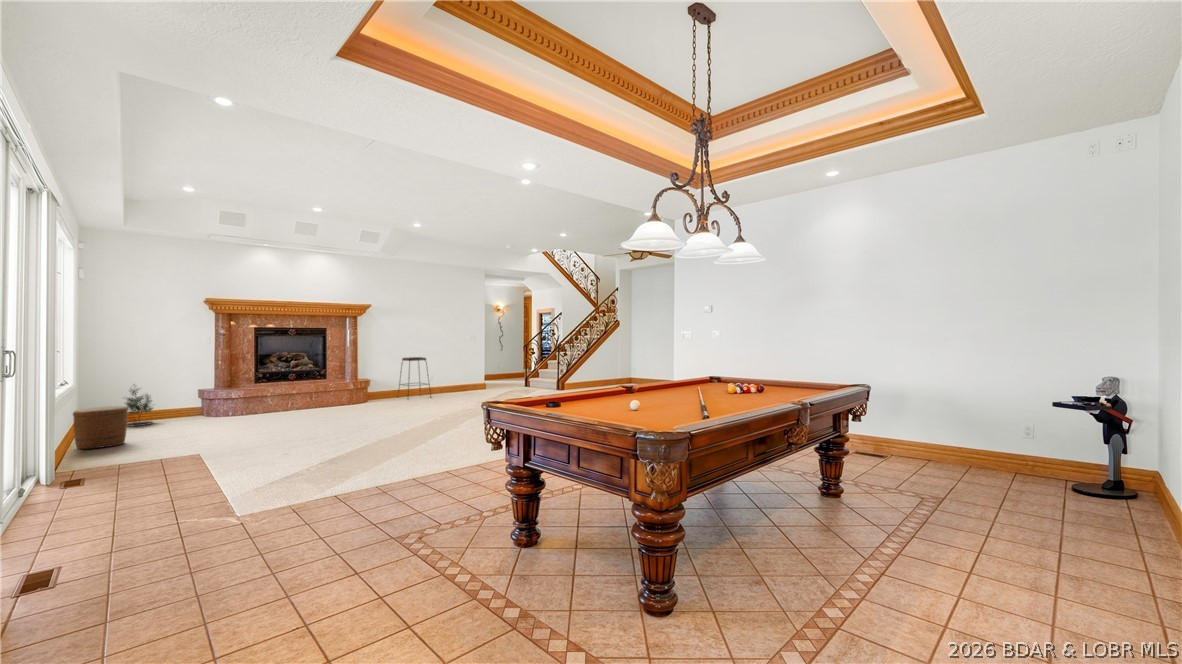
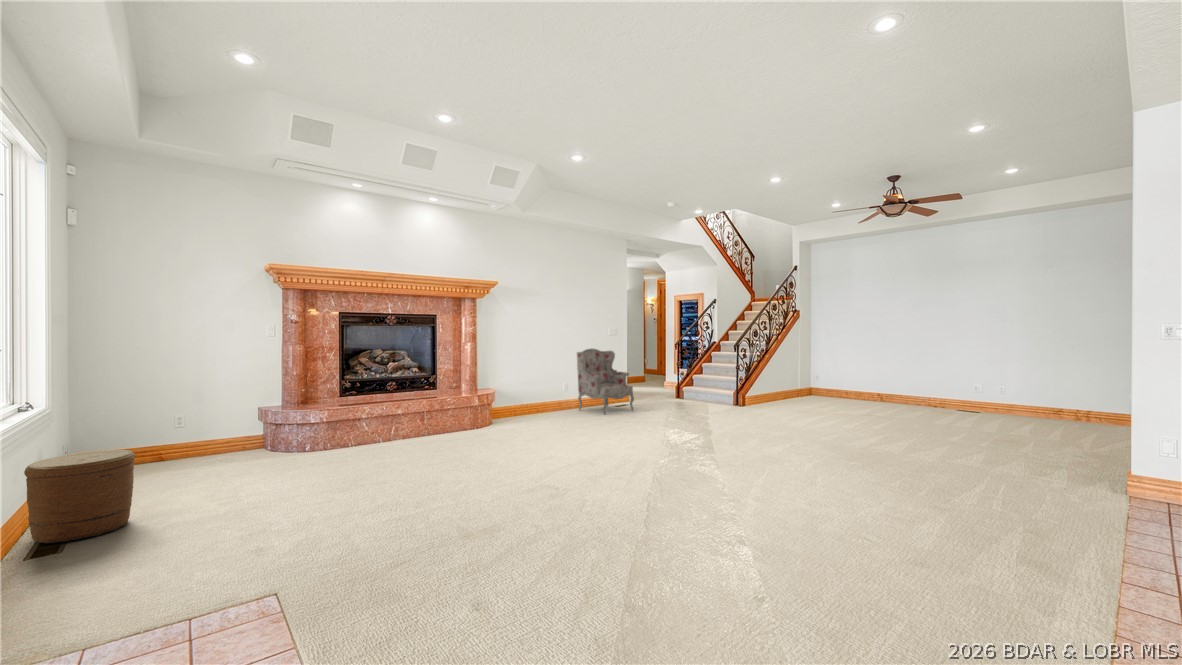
armchair: none [437,351,476,396] -> present [577,348,634,414]
bar stool: present [399,357,431,391] -> none [529,357,578,420]
potted tree: present [126,389,153,427] -> none [138,400,194,473]

